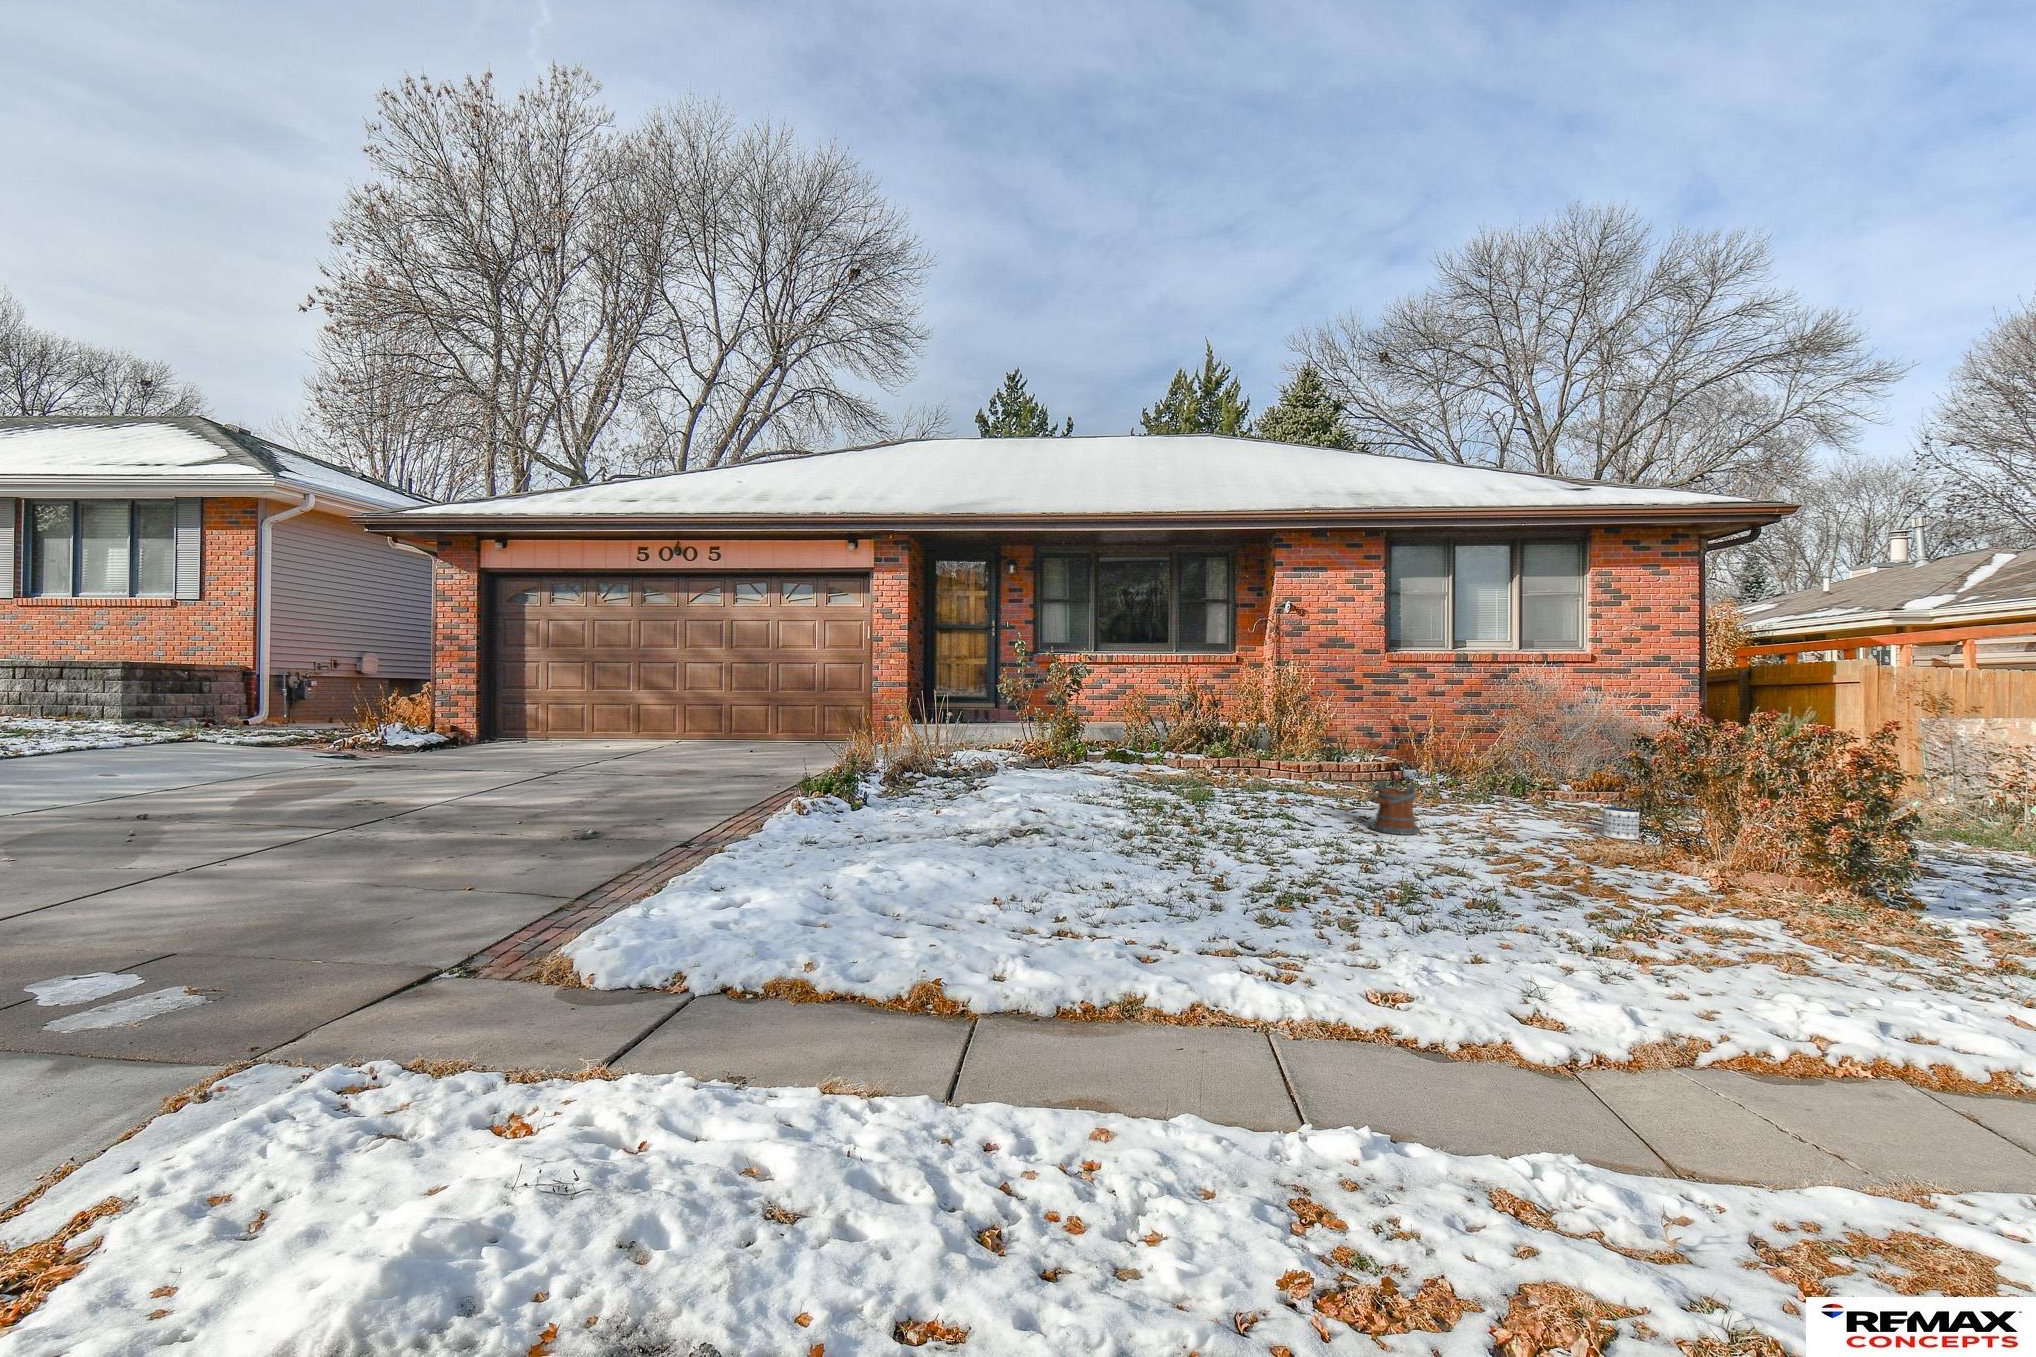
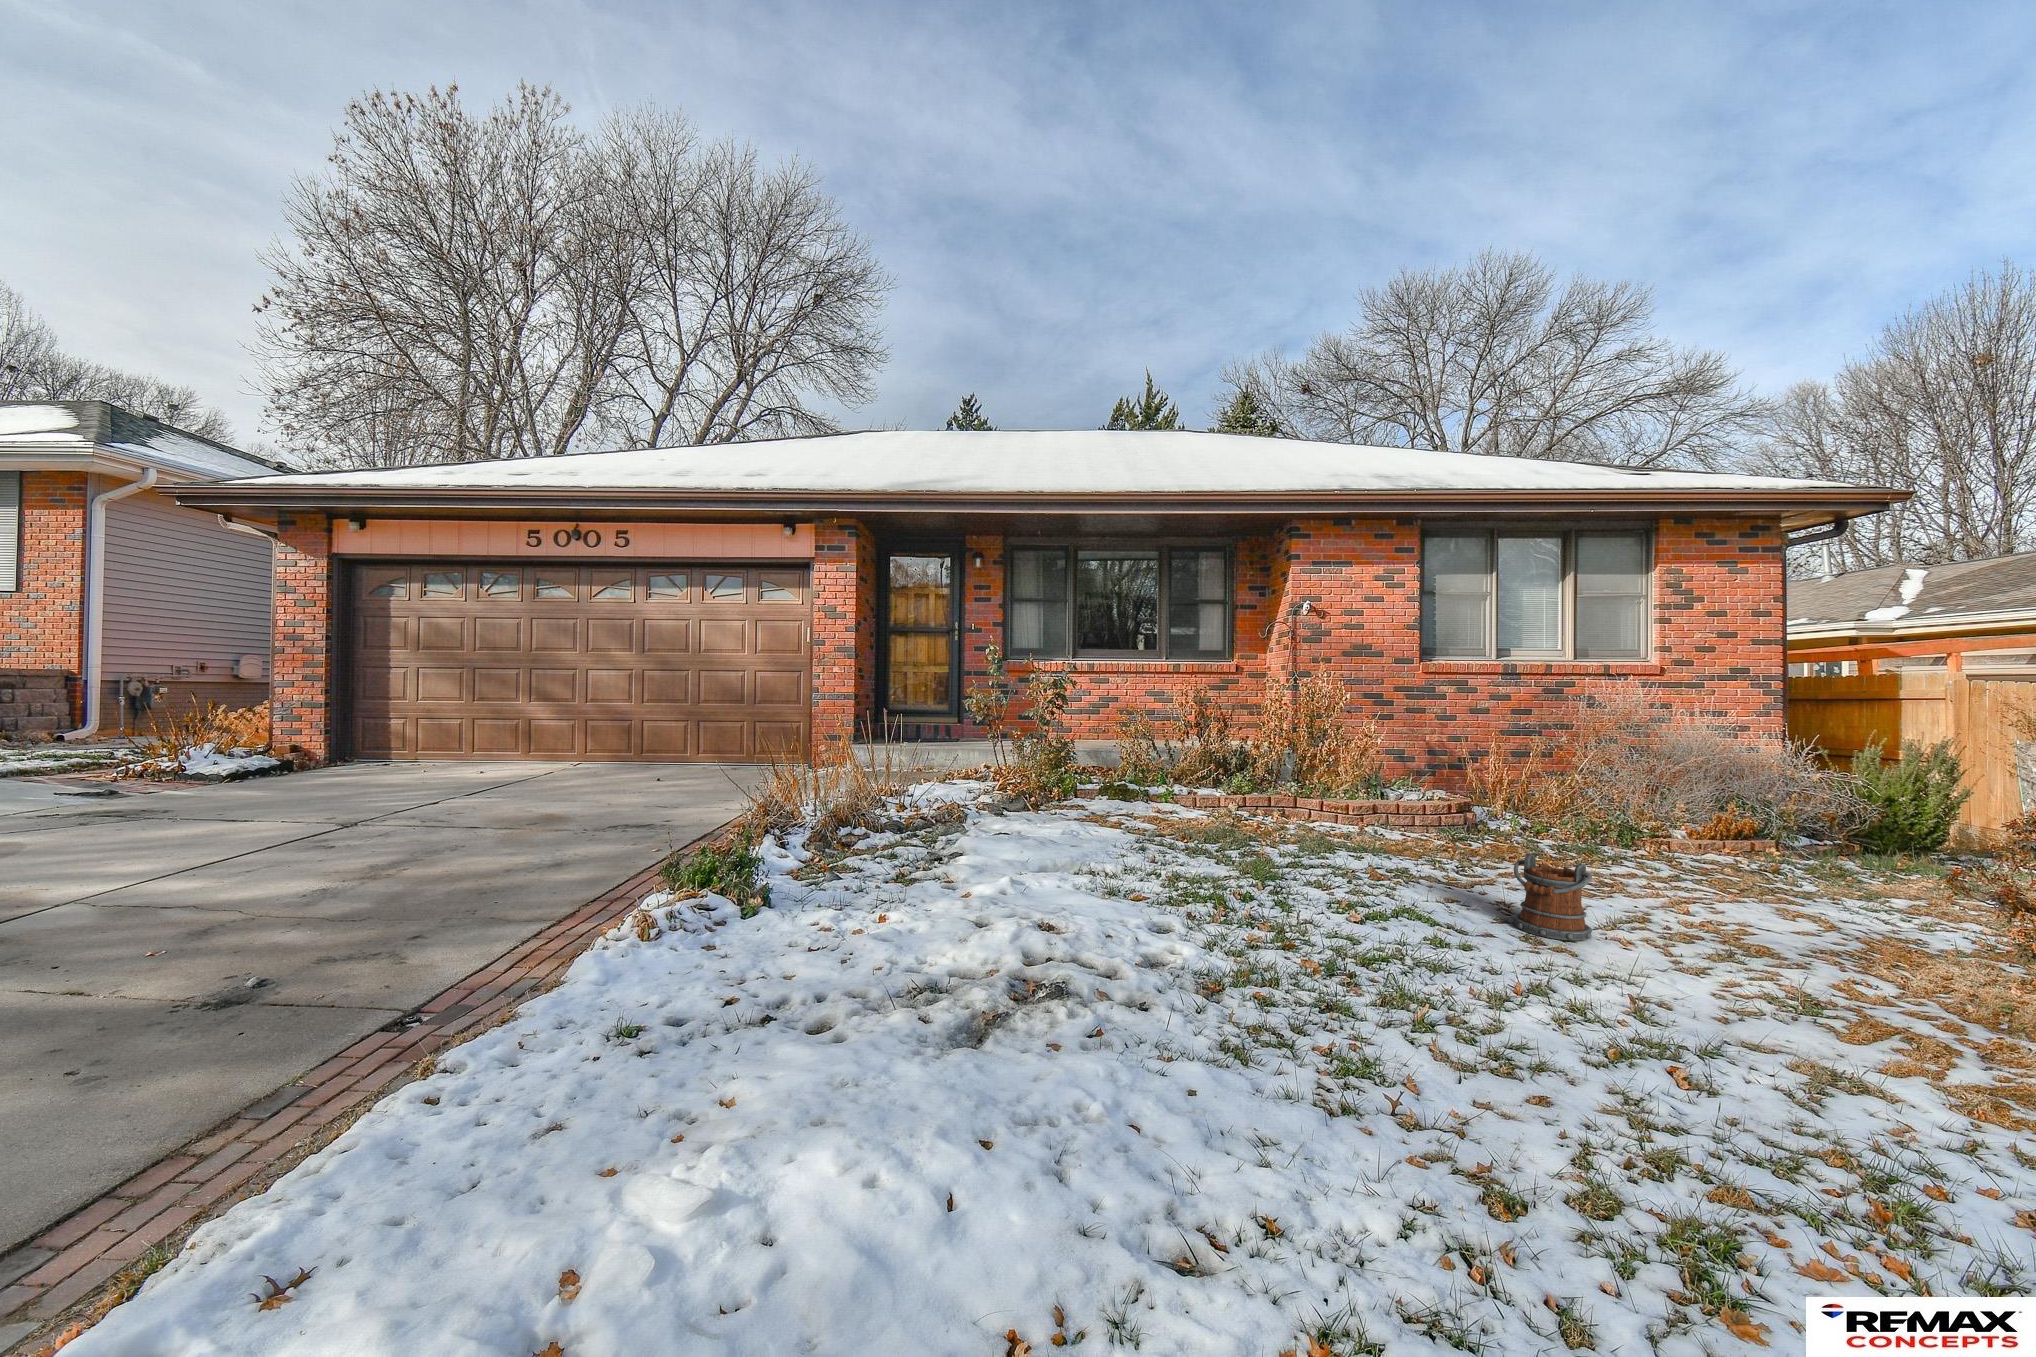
planter: present [1602,807,1639,840] -> none [1835,890,1899,942]

